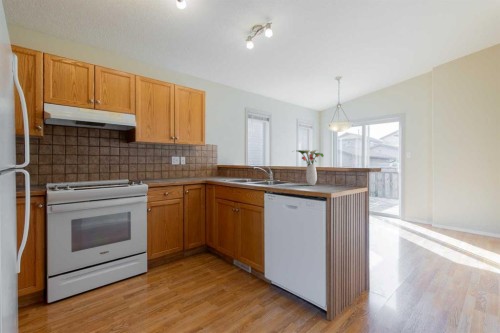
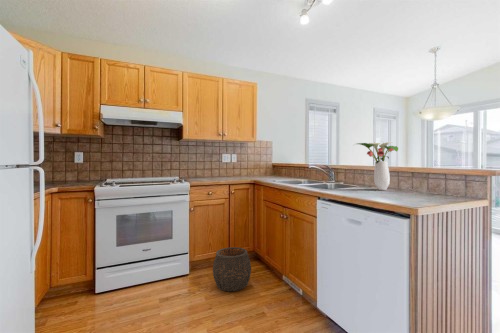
woven basket: none [173,241,209,280] -> present [213,247,251,291]

